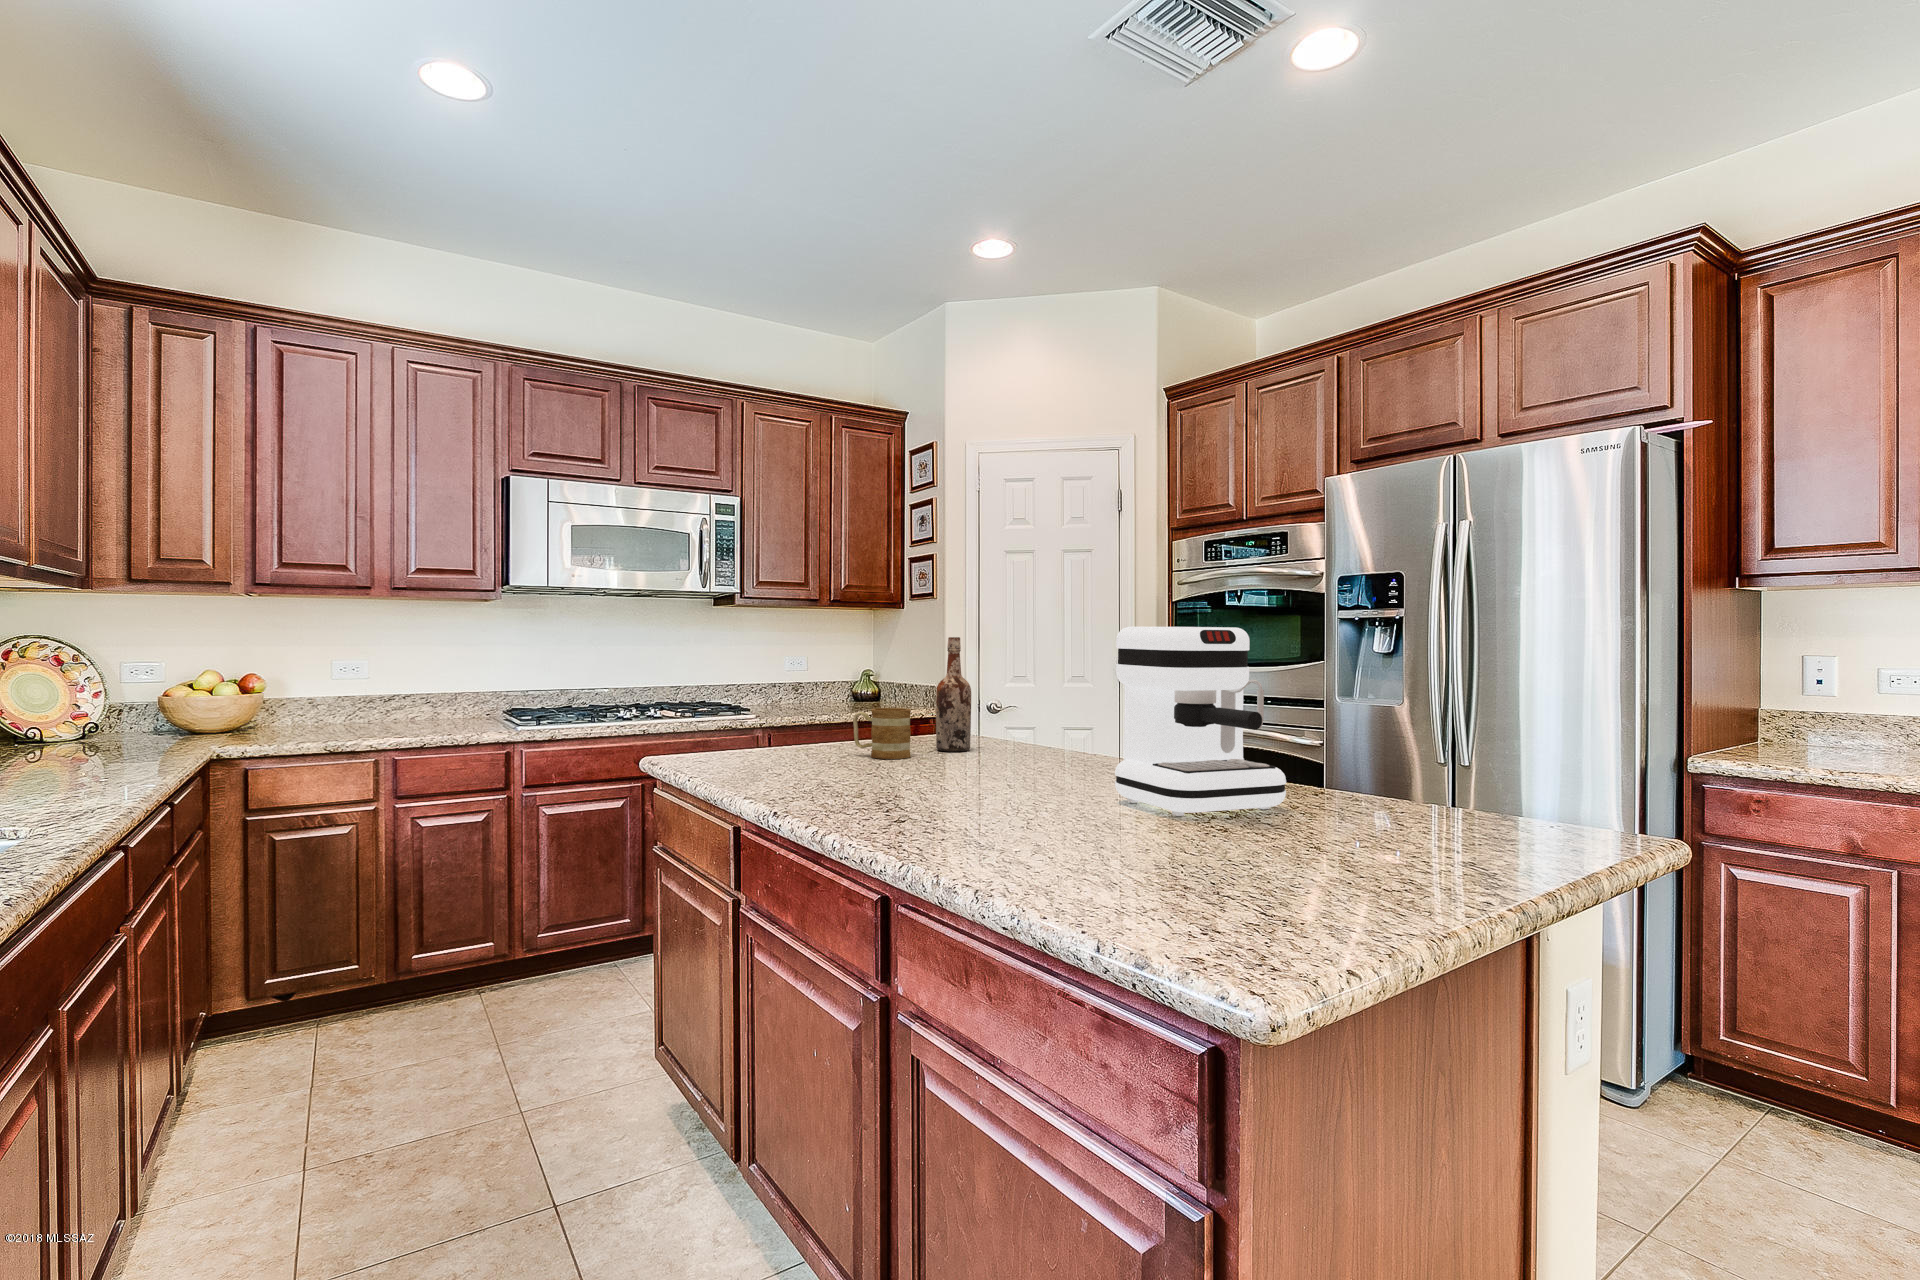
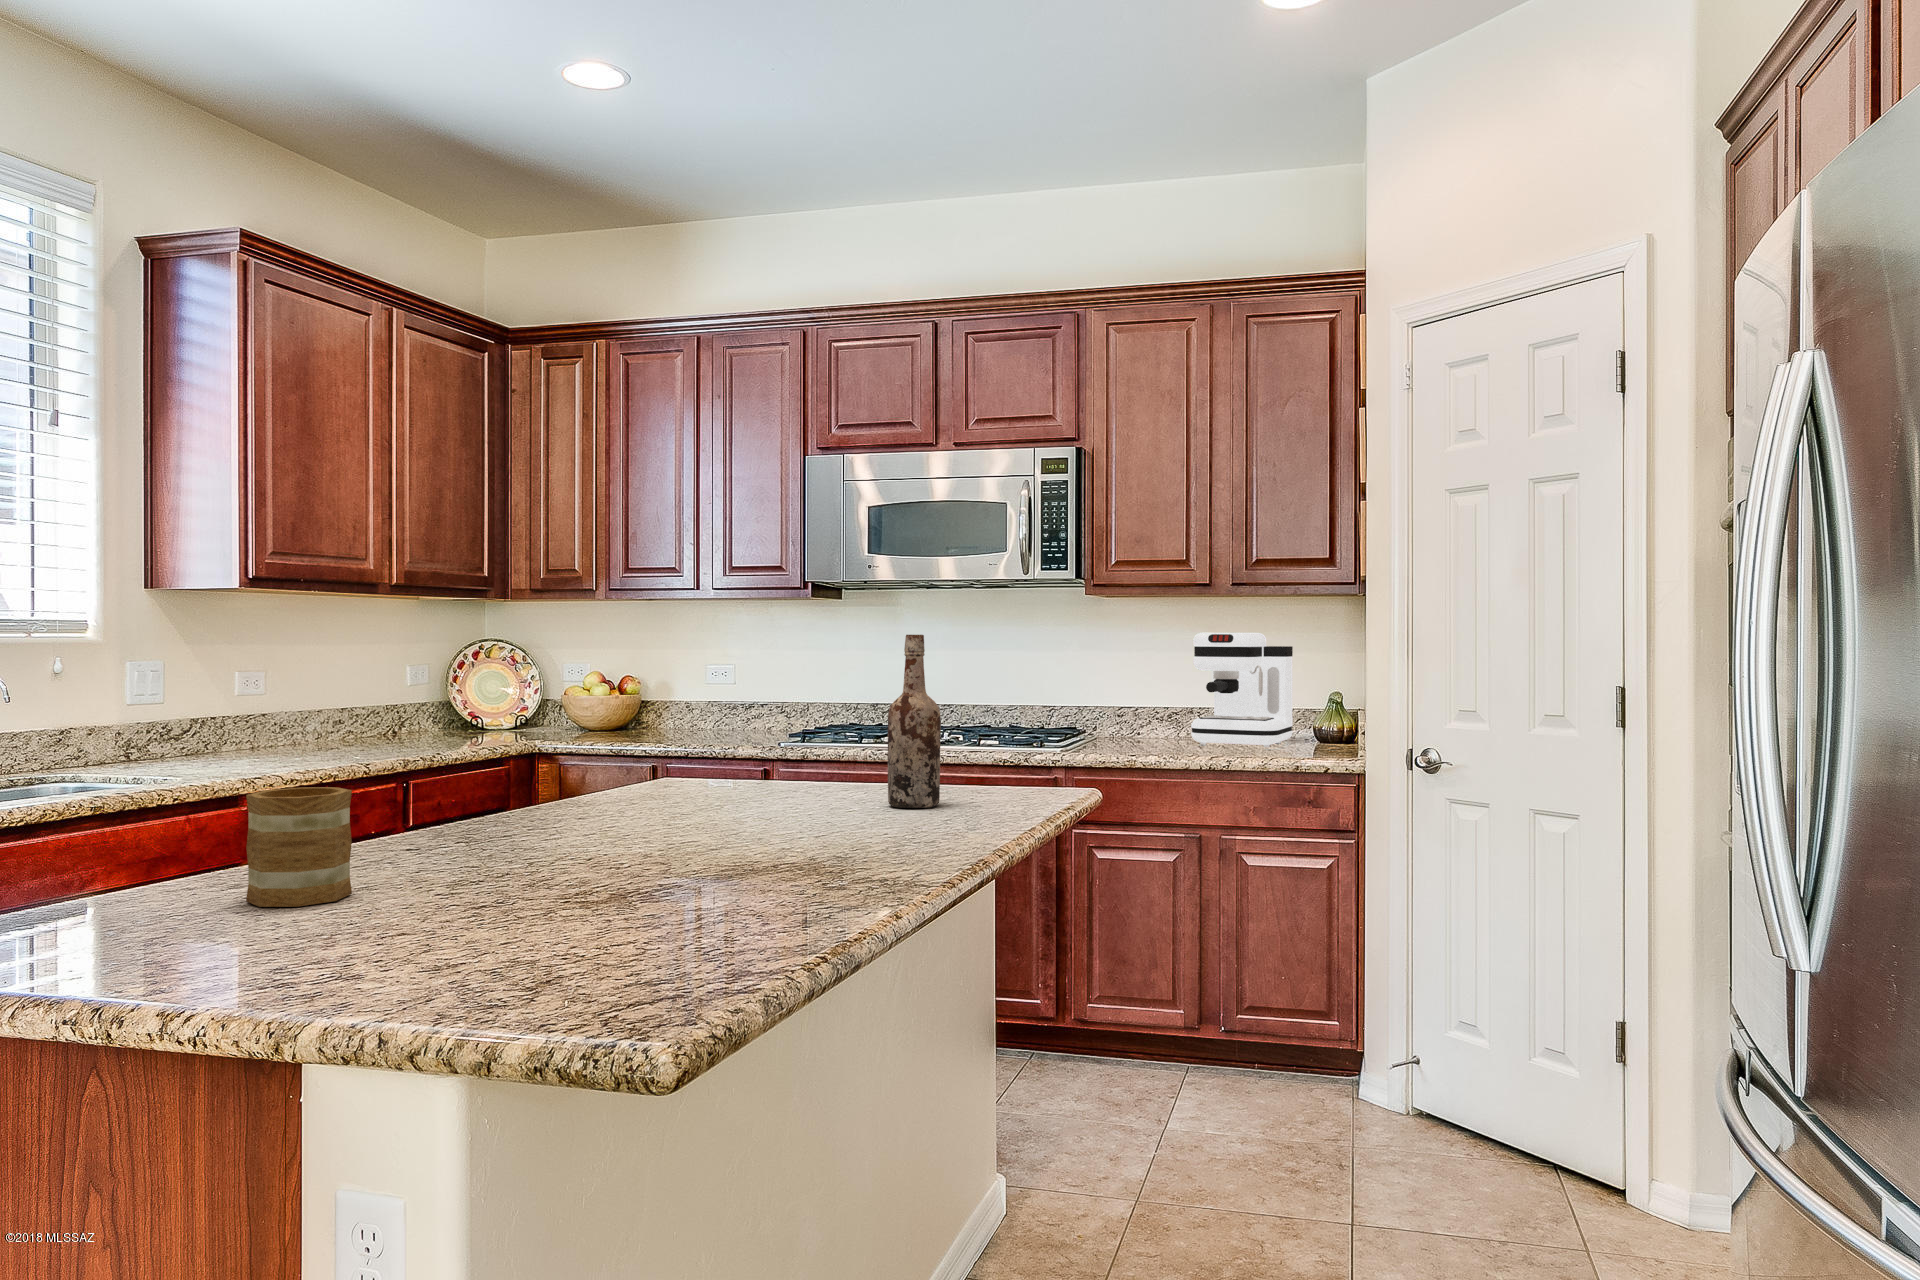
coffee maker: present [1115,627,1286,816] -> present [1191,633,1293,747]
mug: present [853,708,911,759] -> present [246,787,352,907]

